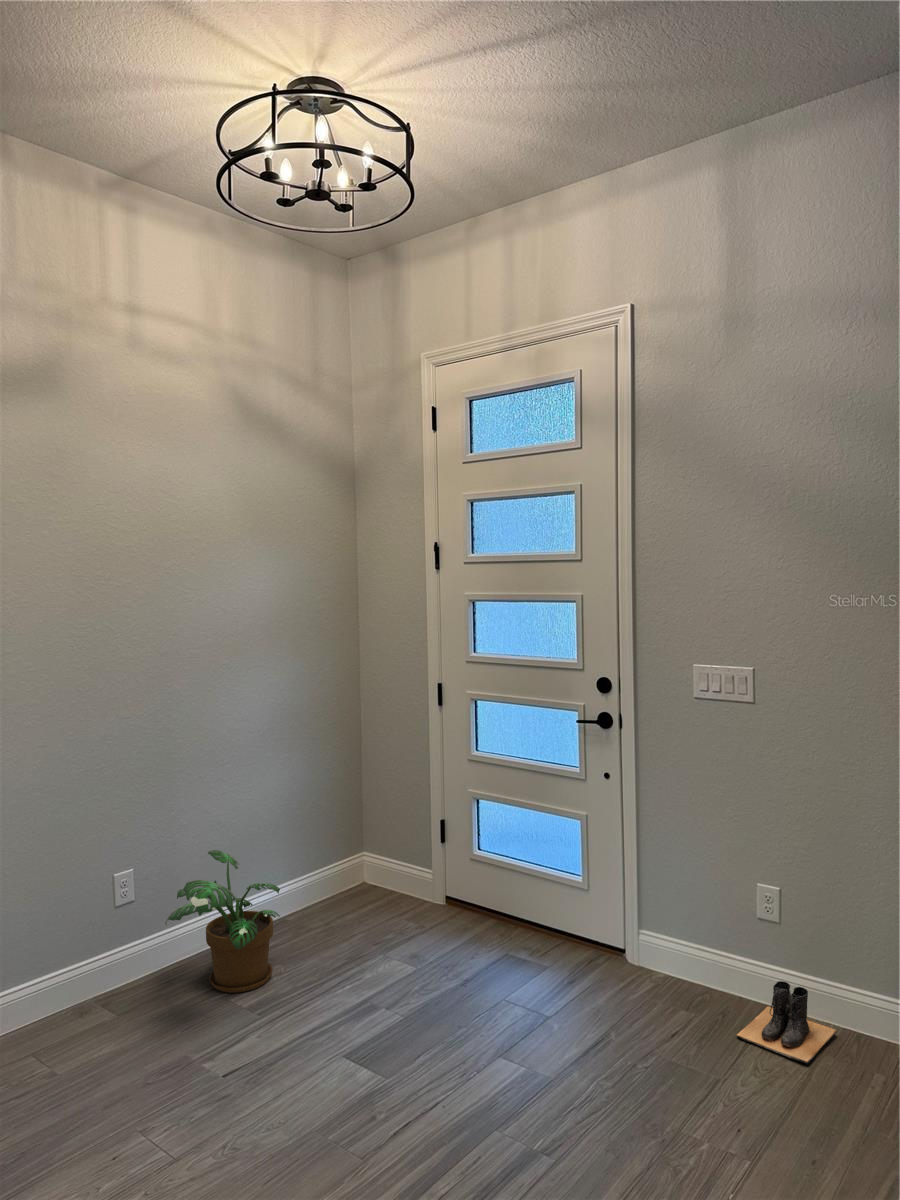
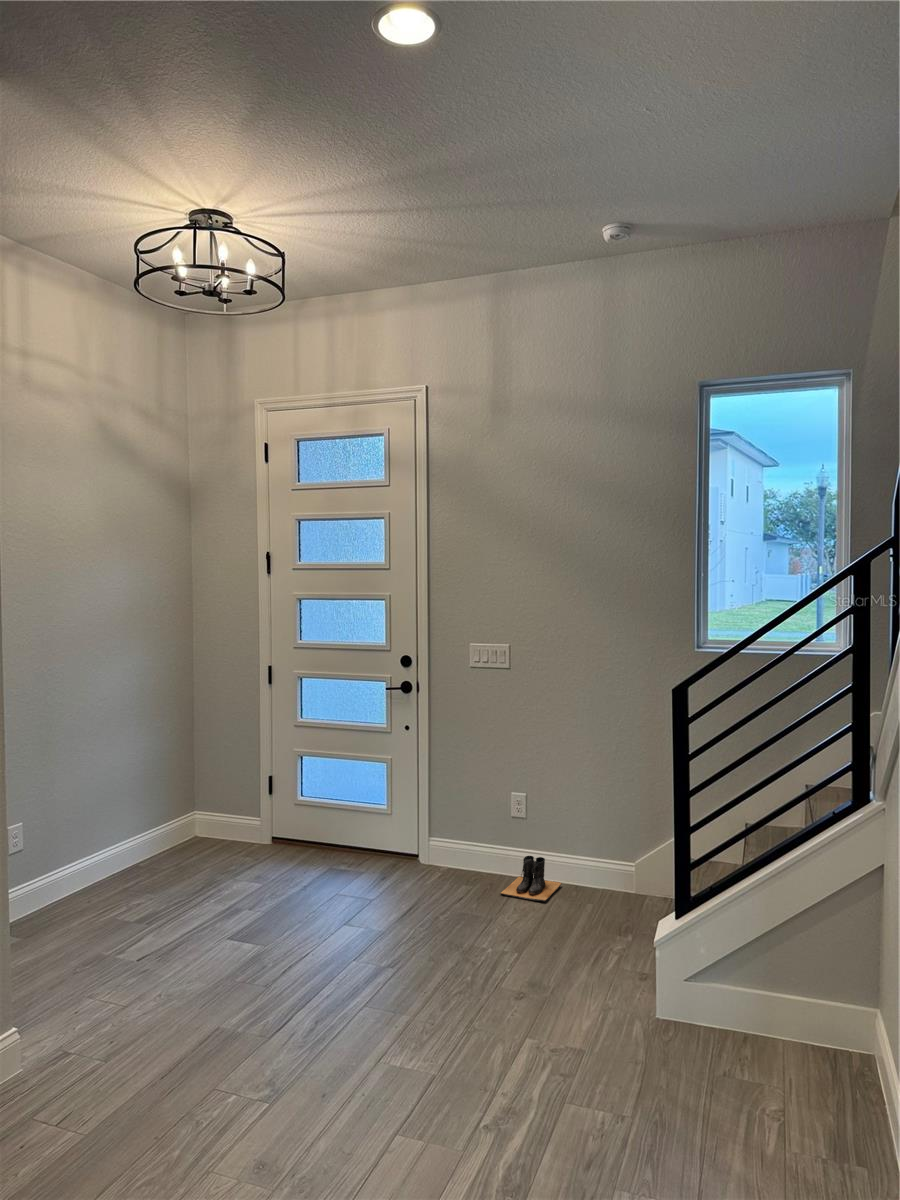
potted plant: present [165,850,280,993] -> none [52,806,158,914]

